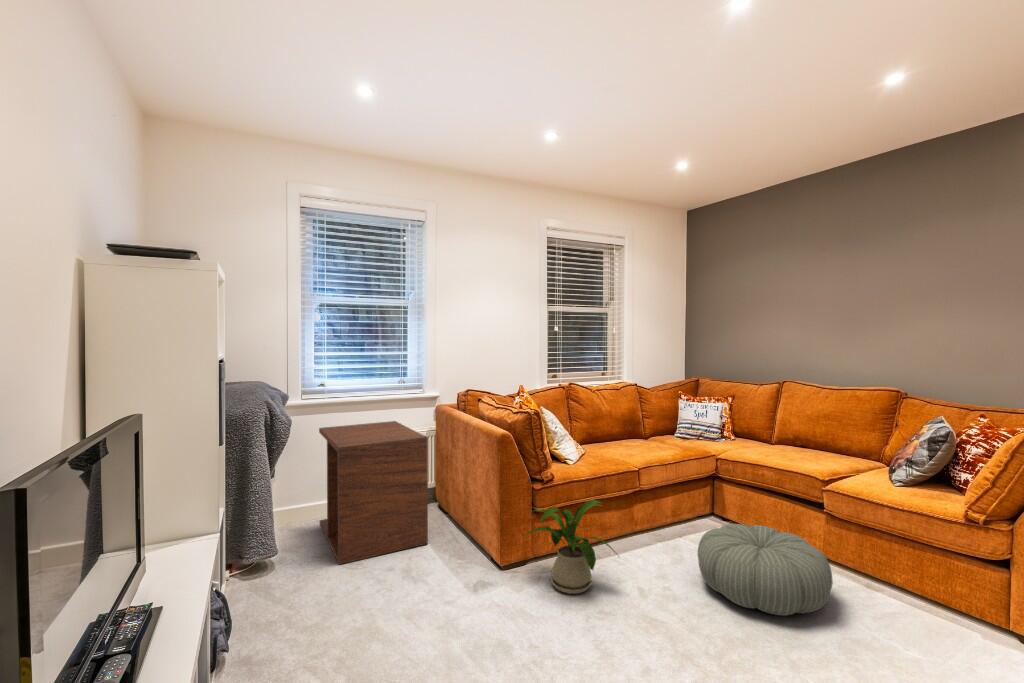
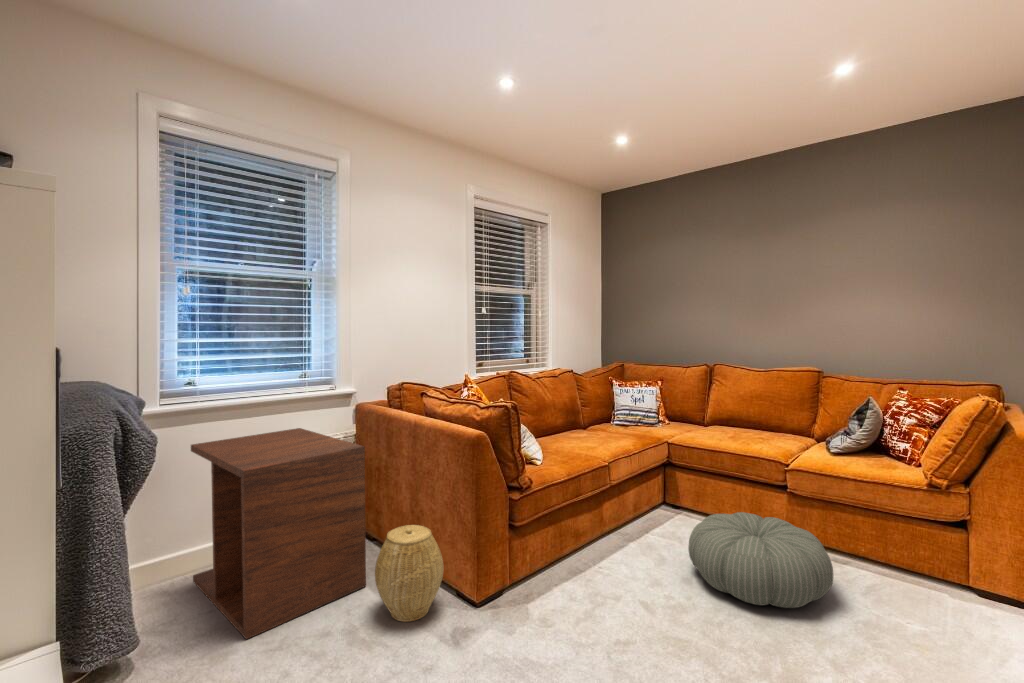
woven basket: none [425,500,477,572] -> present [375,525,443,622]
house plant: present [526,500,613,594] -> none [506,507,627,624]

